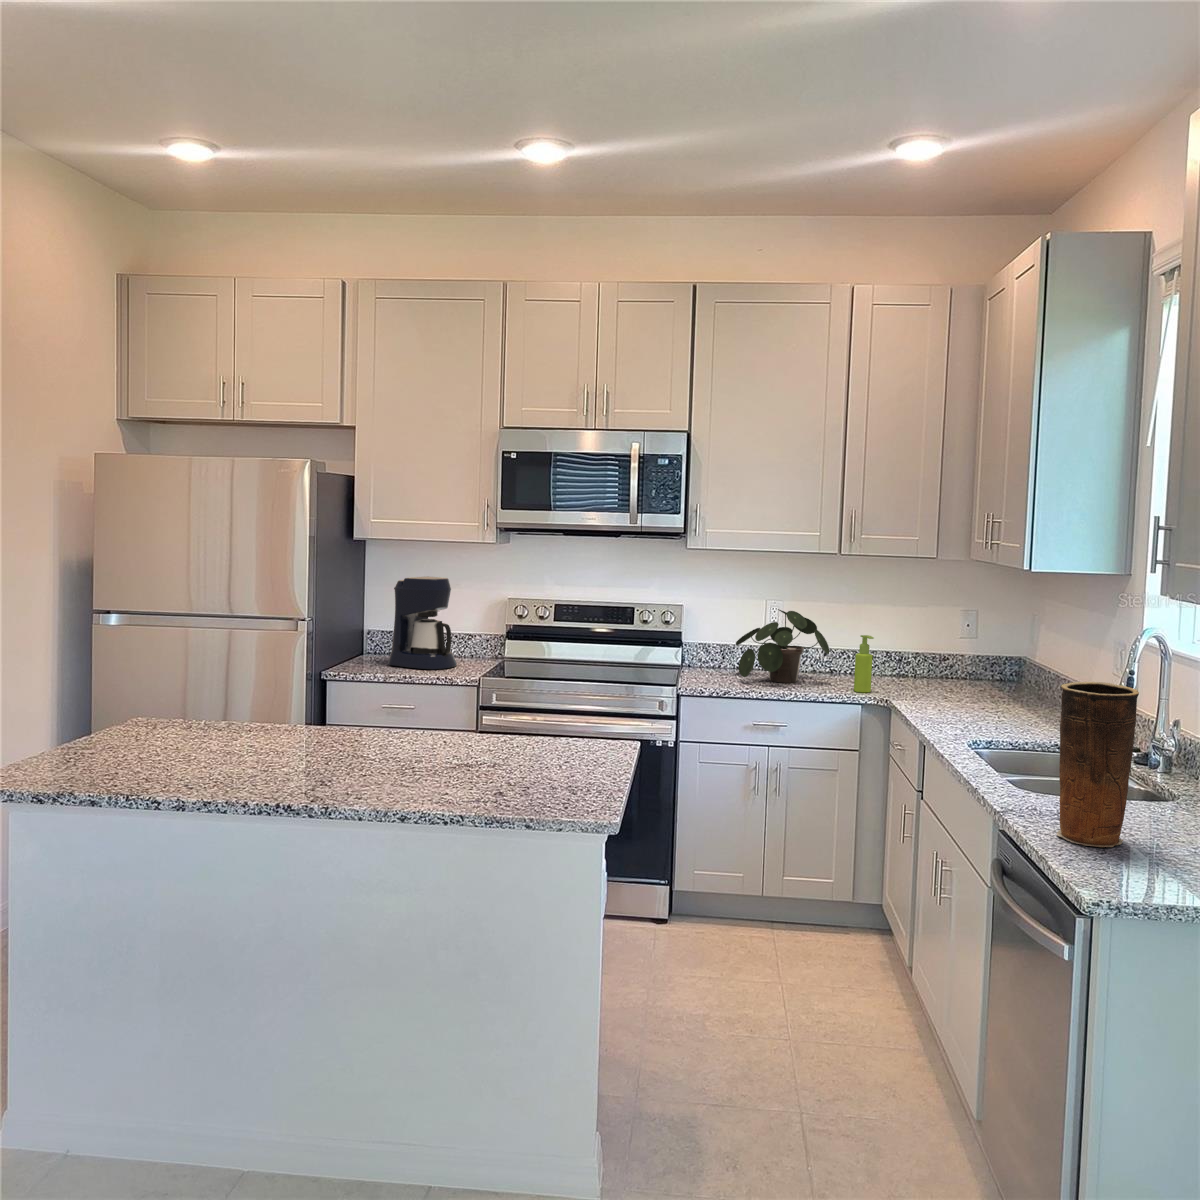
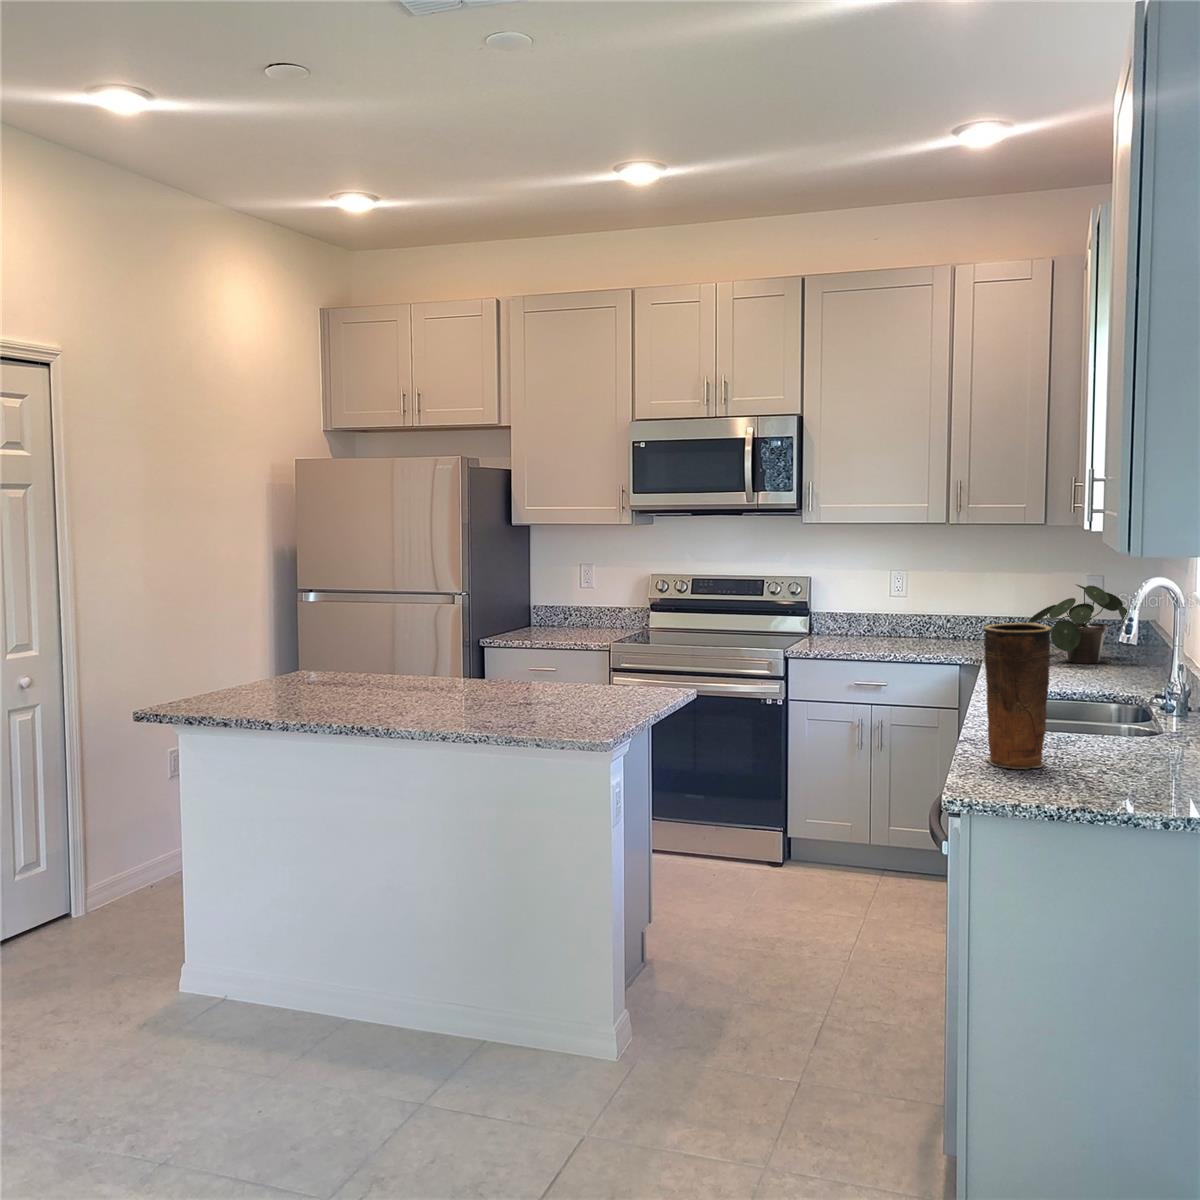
coffee maker: present [388,576,457,669] -> none [542,556,602,638]
potted plant: present [736,609,829,683] -> present [1028,585,1127,664]
soap dispenser: present [854,635,874,692] -> none [958,599,975,655]

